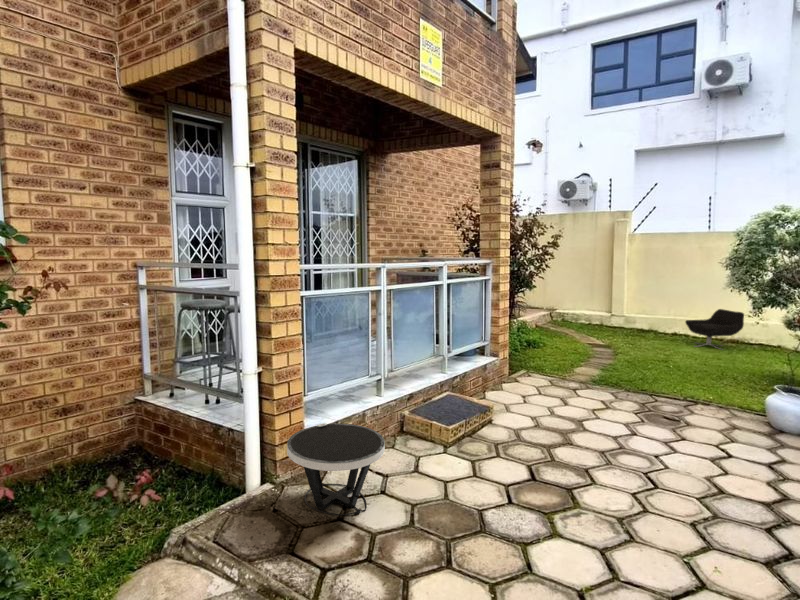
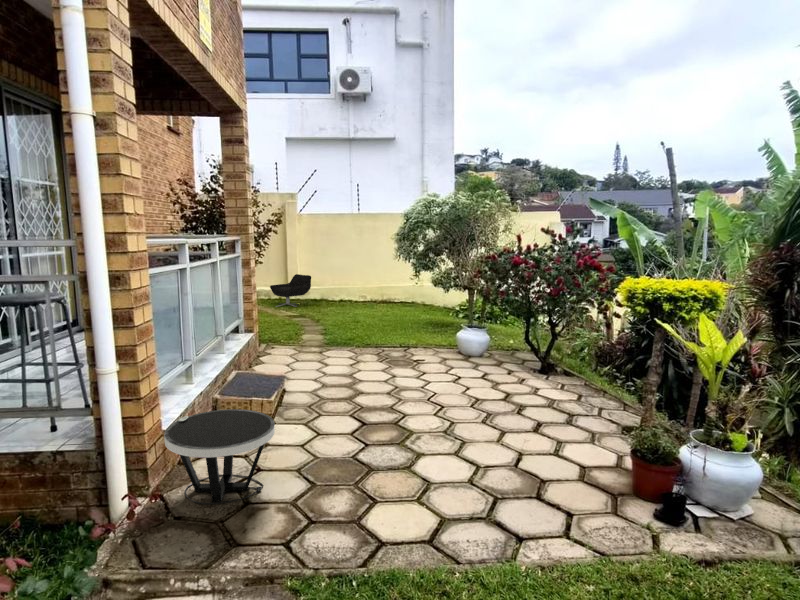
lounge chair: present [686,309,744,348] -> present [270,274,311,307]

